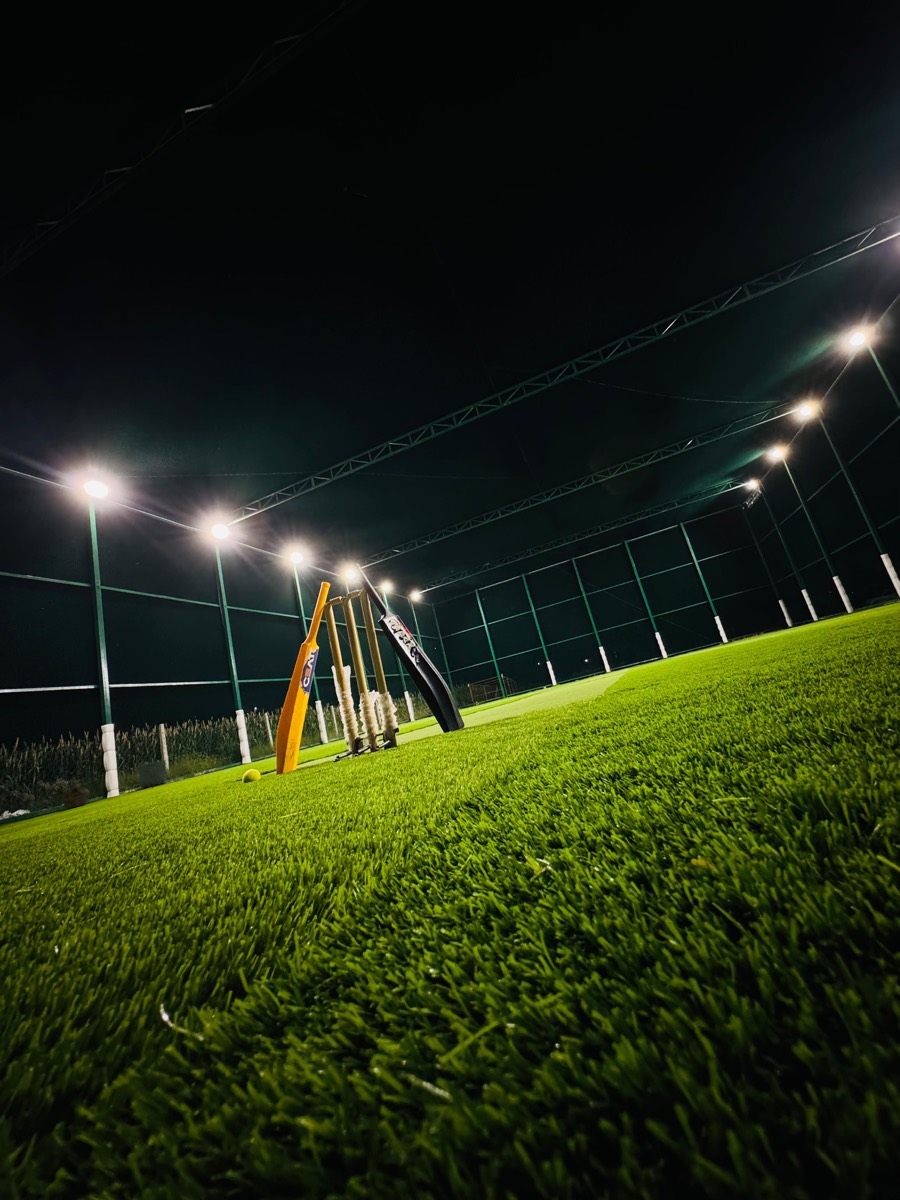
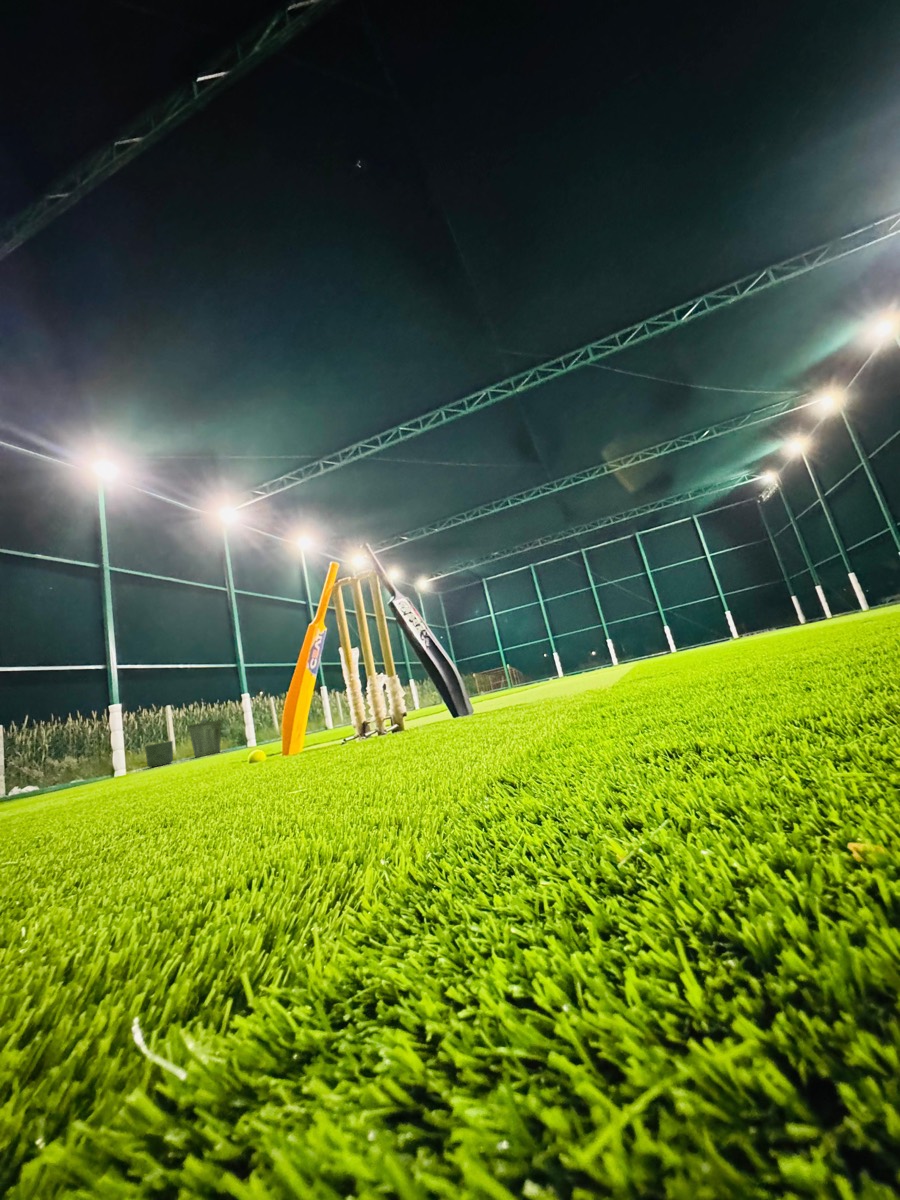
trash can: none [180,737,216,776] -> present [187,720,222,757]
bag: present [63,784,89,808] -> none [70,761,96,785]

